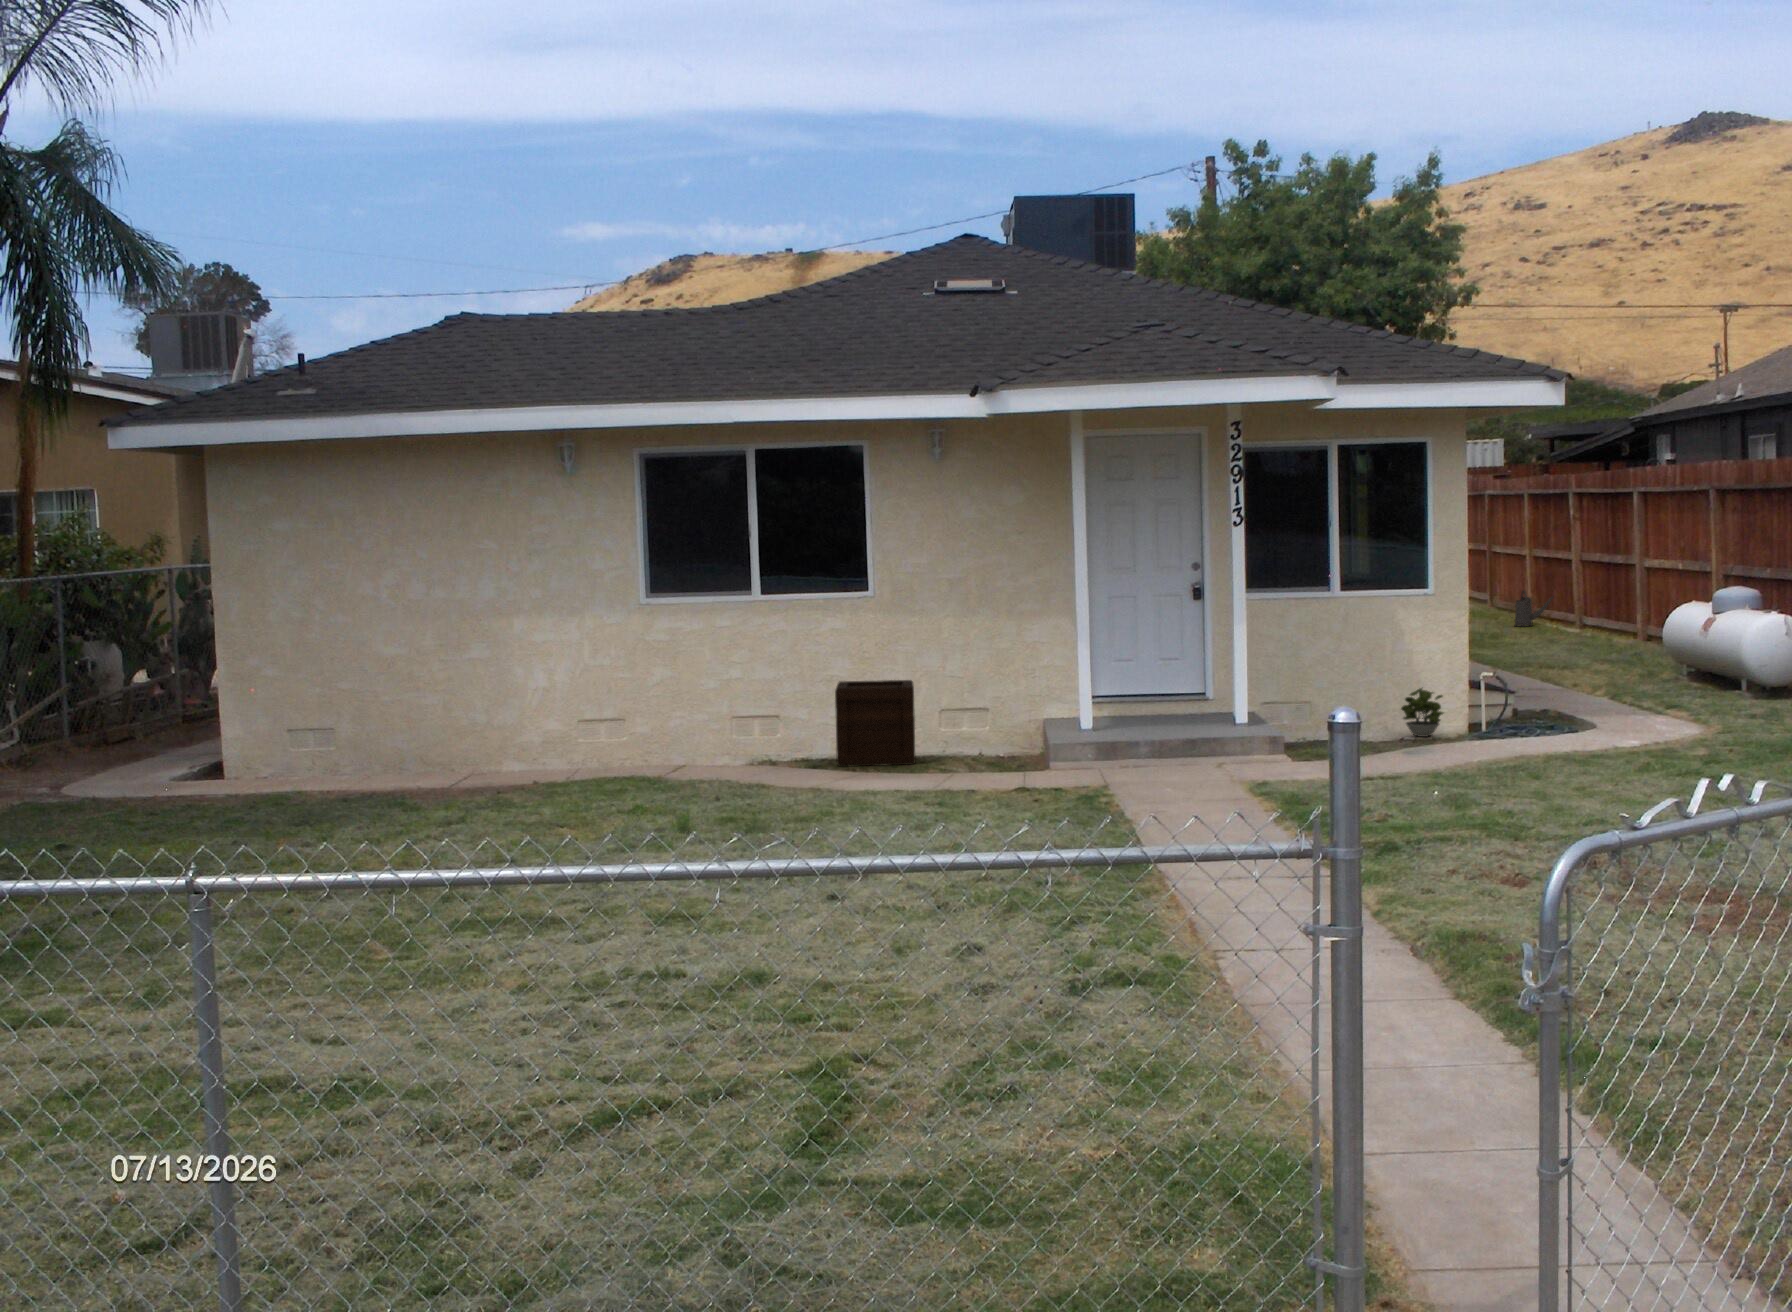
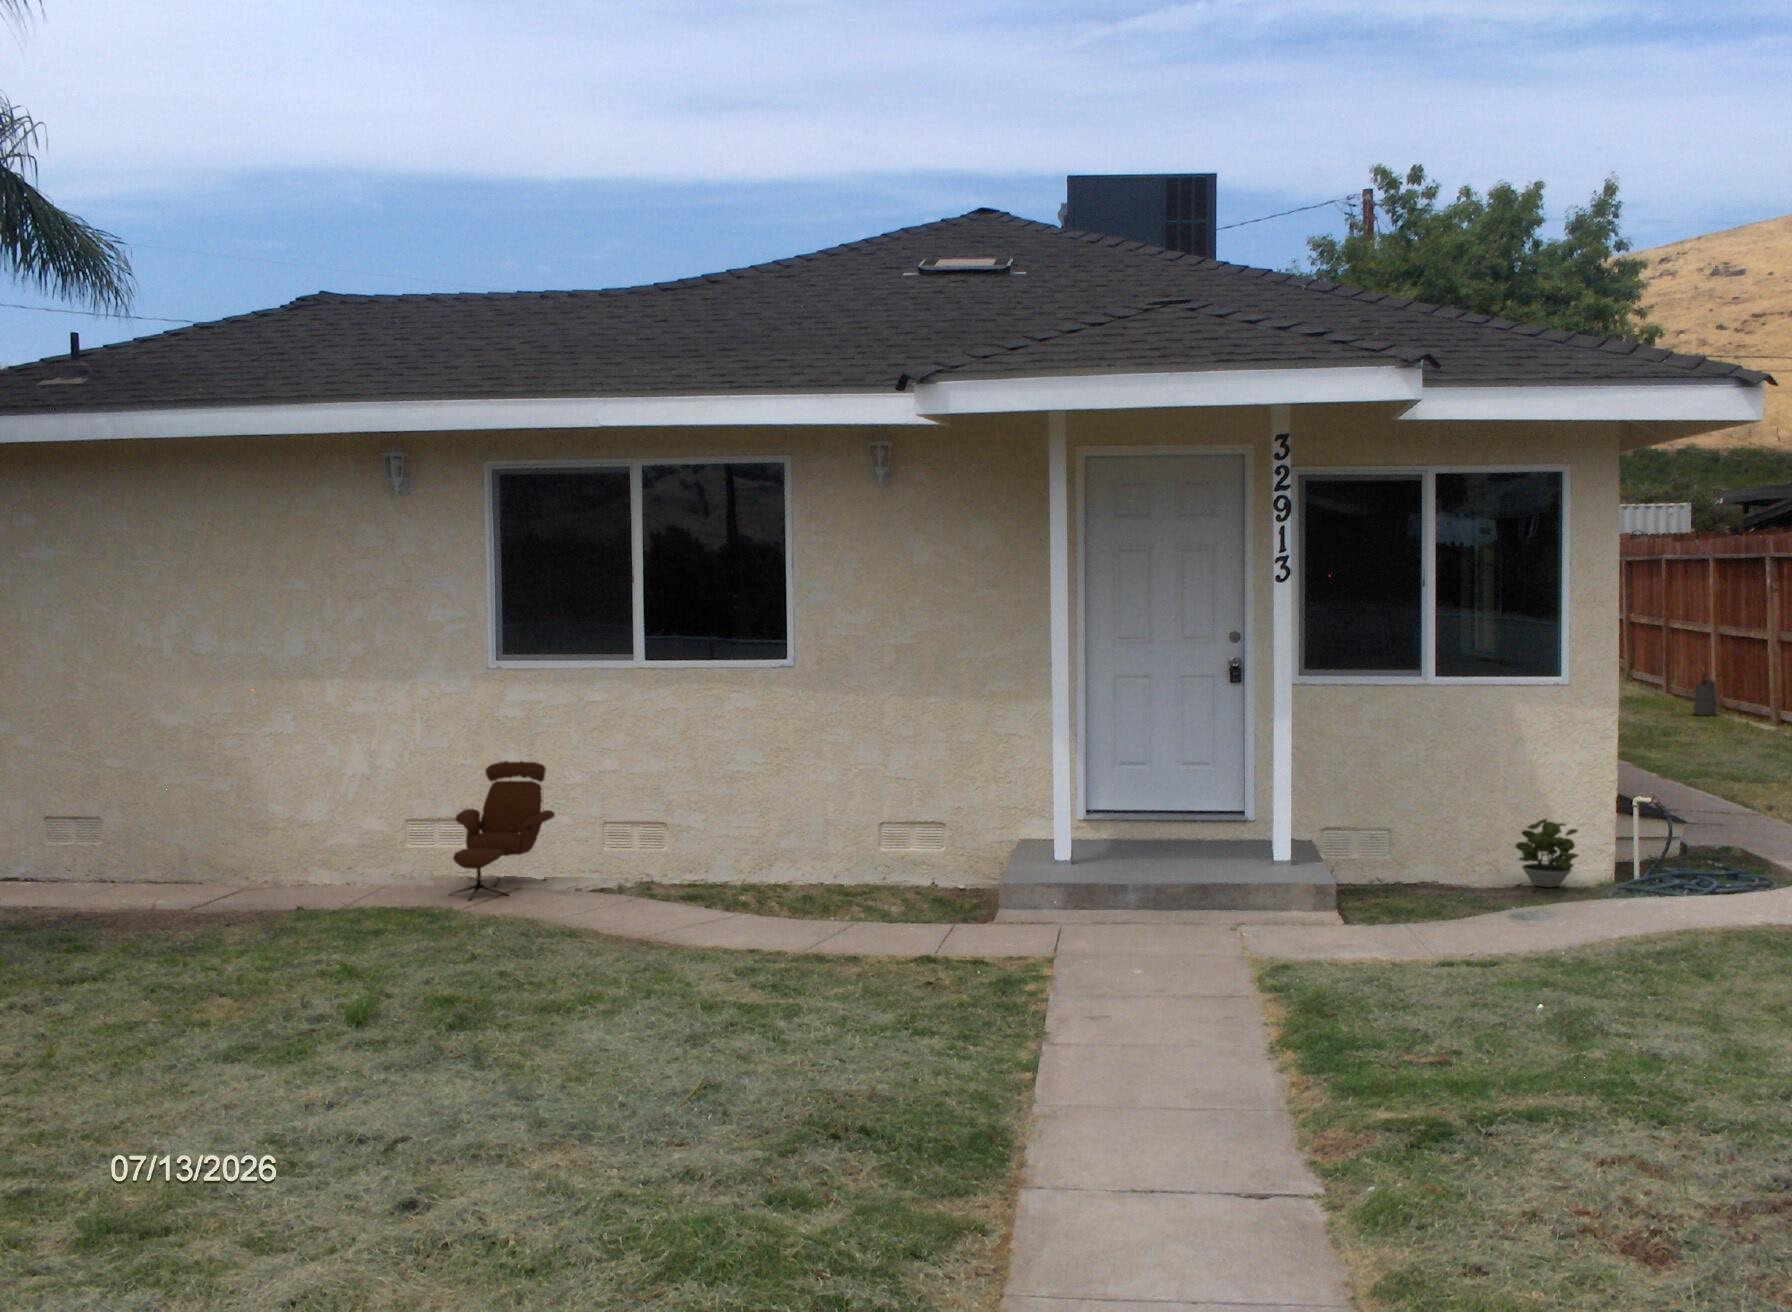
lounge chair: none [628,676,702,779] -> present [449,761,555,900]
wooden crate: present [835,680,915,767] -> none [716,776,838,897]

